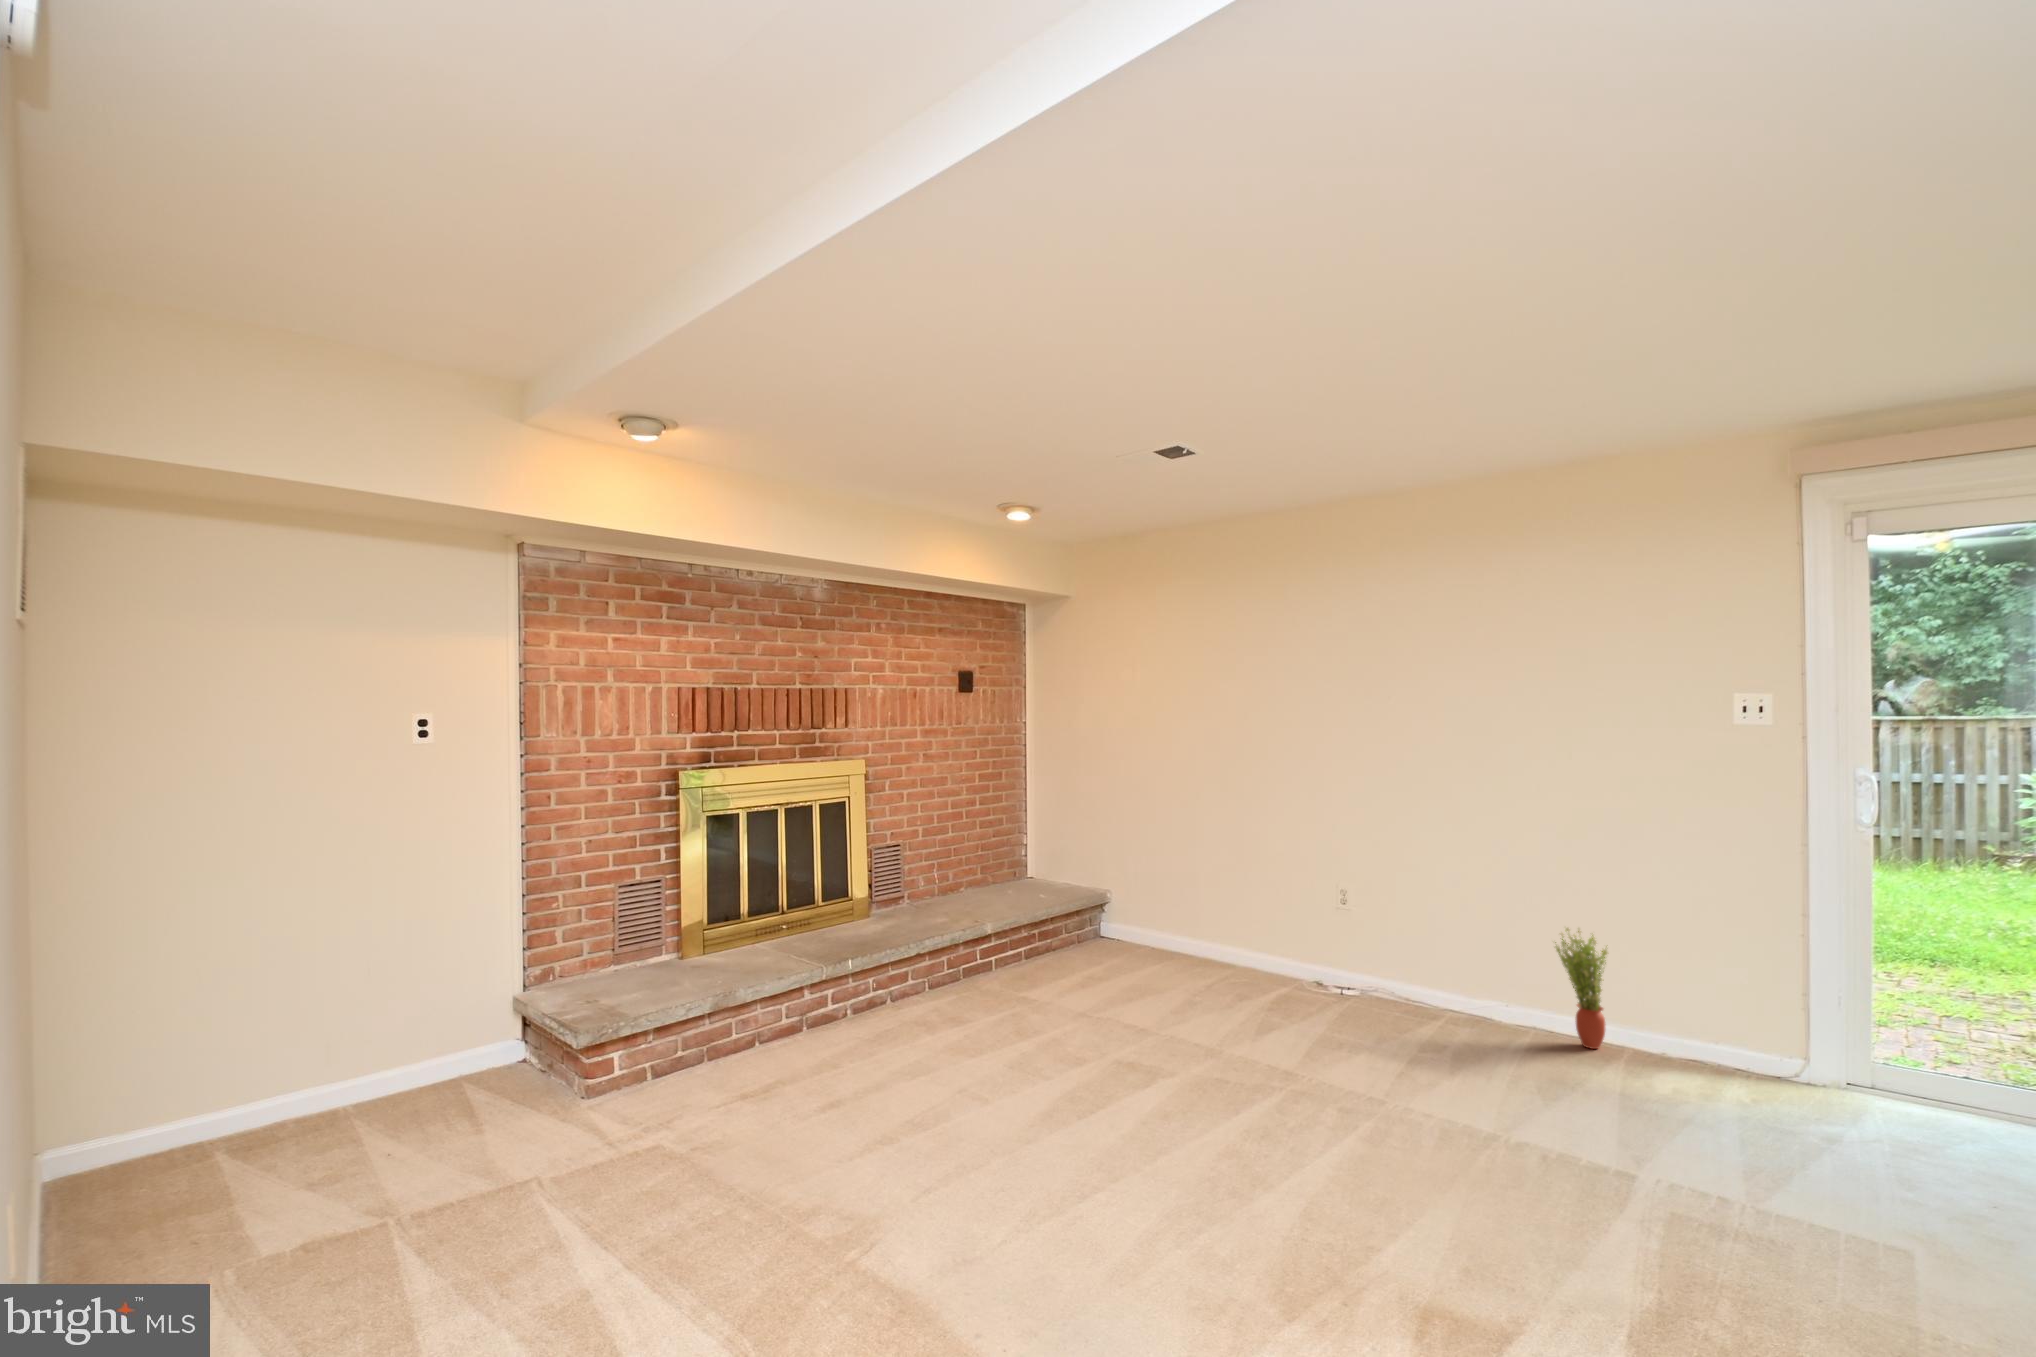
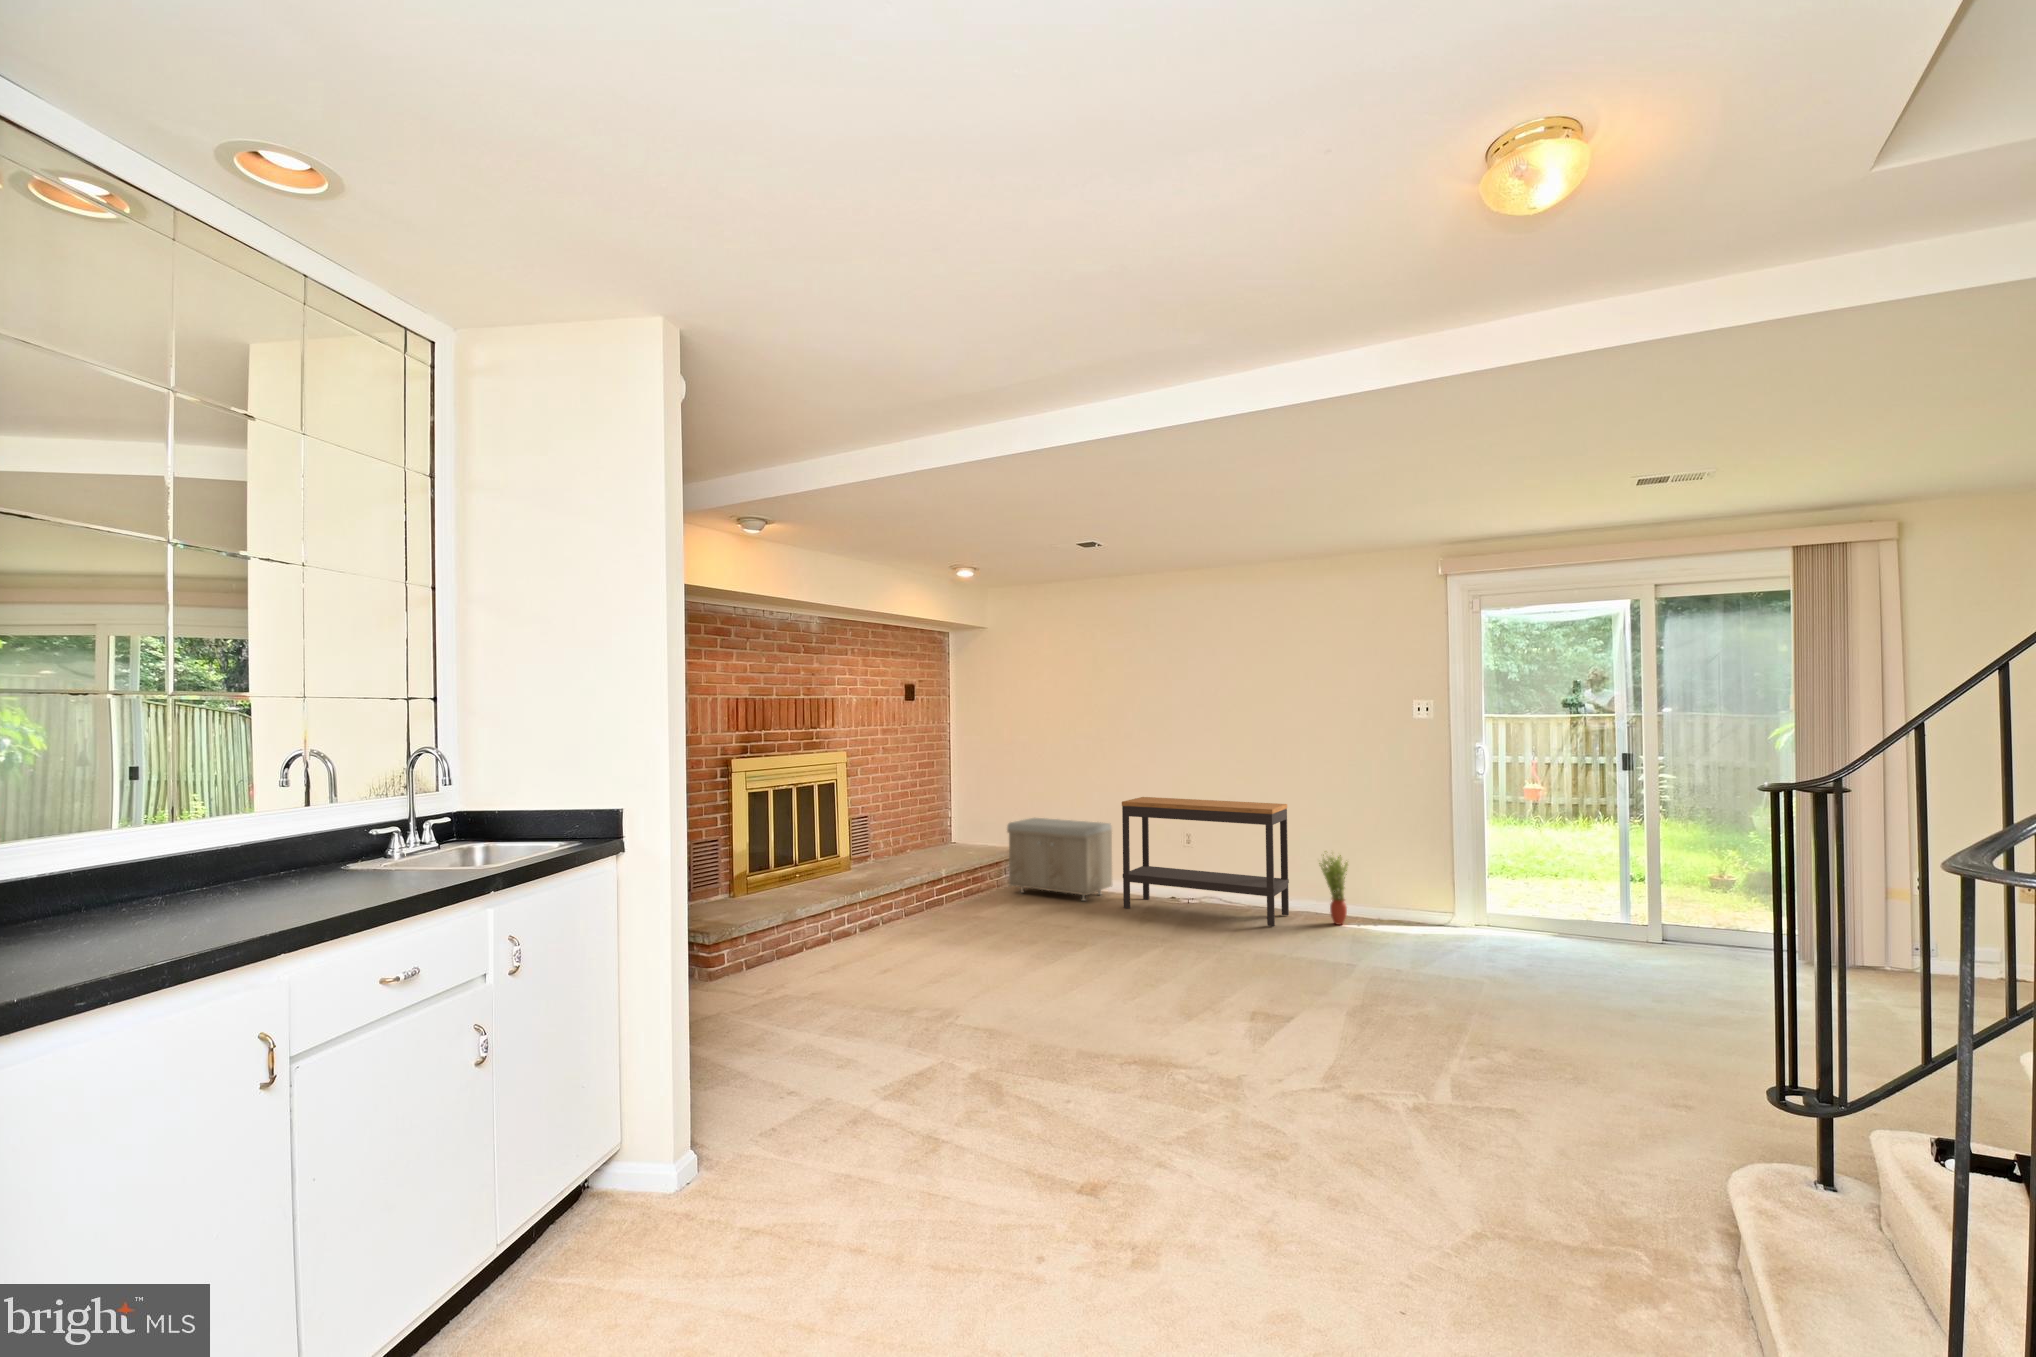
console table: none [1240,829,1504,1045] -> present [1122,797,1289,926]
storage bench: none [1086,850,1233,975] -> present [1007,818,1112,901]

